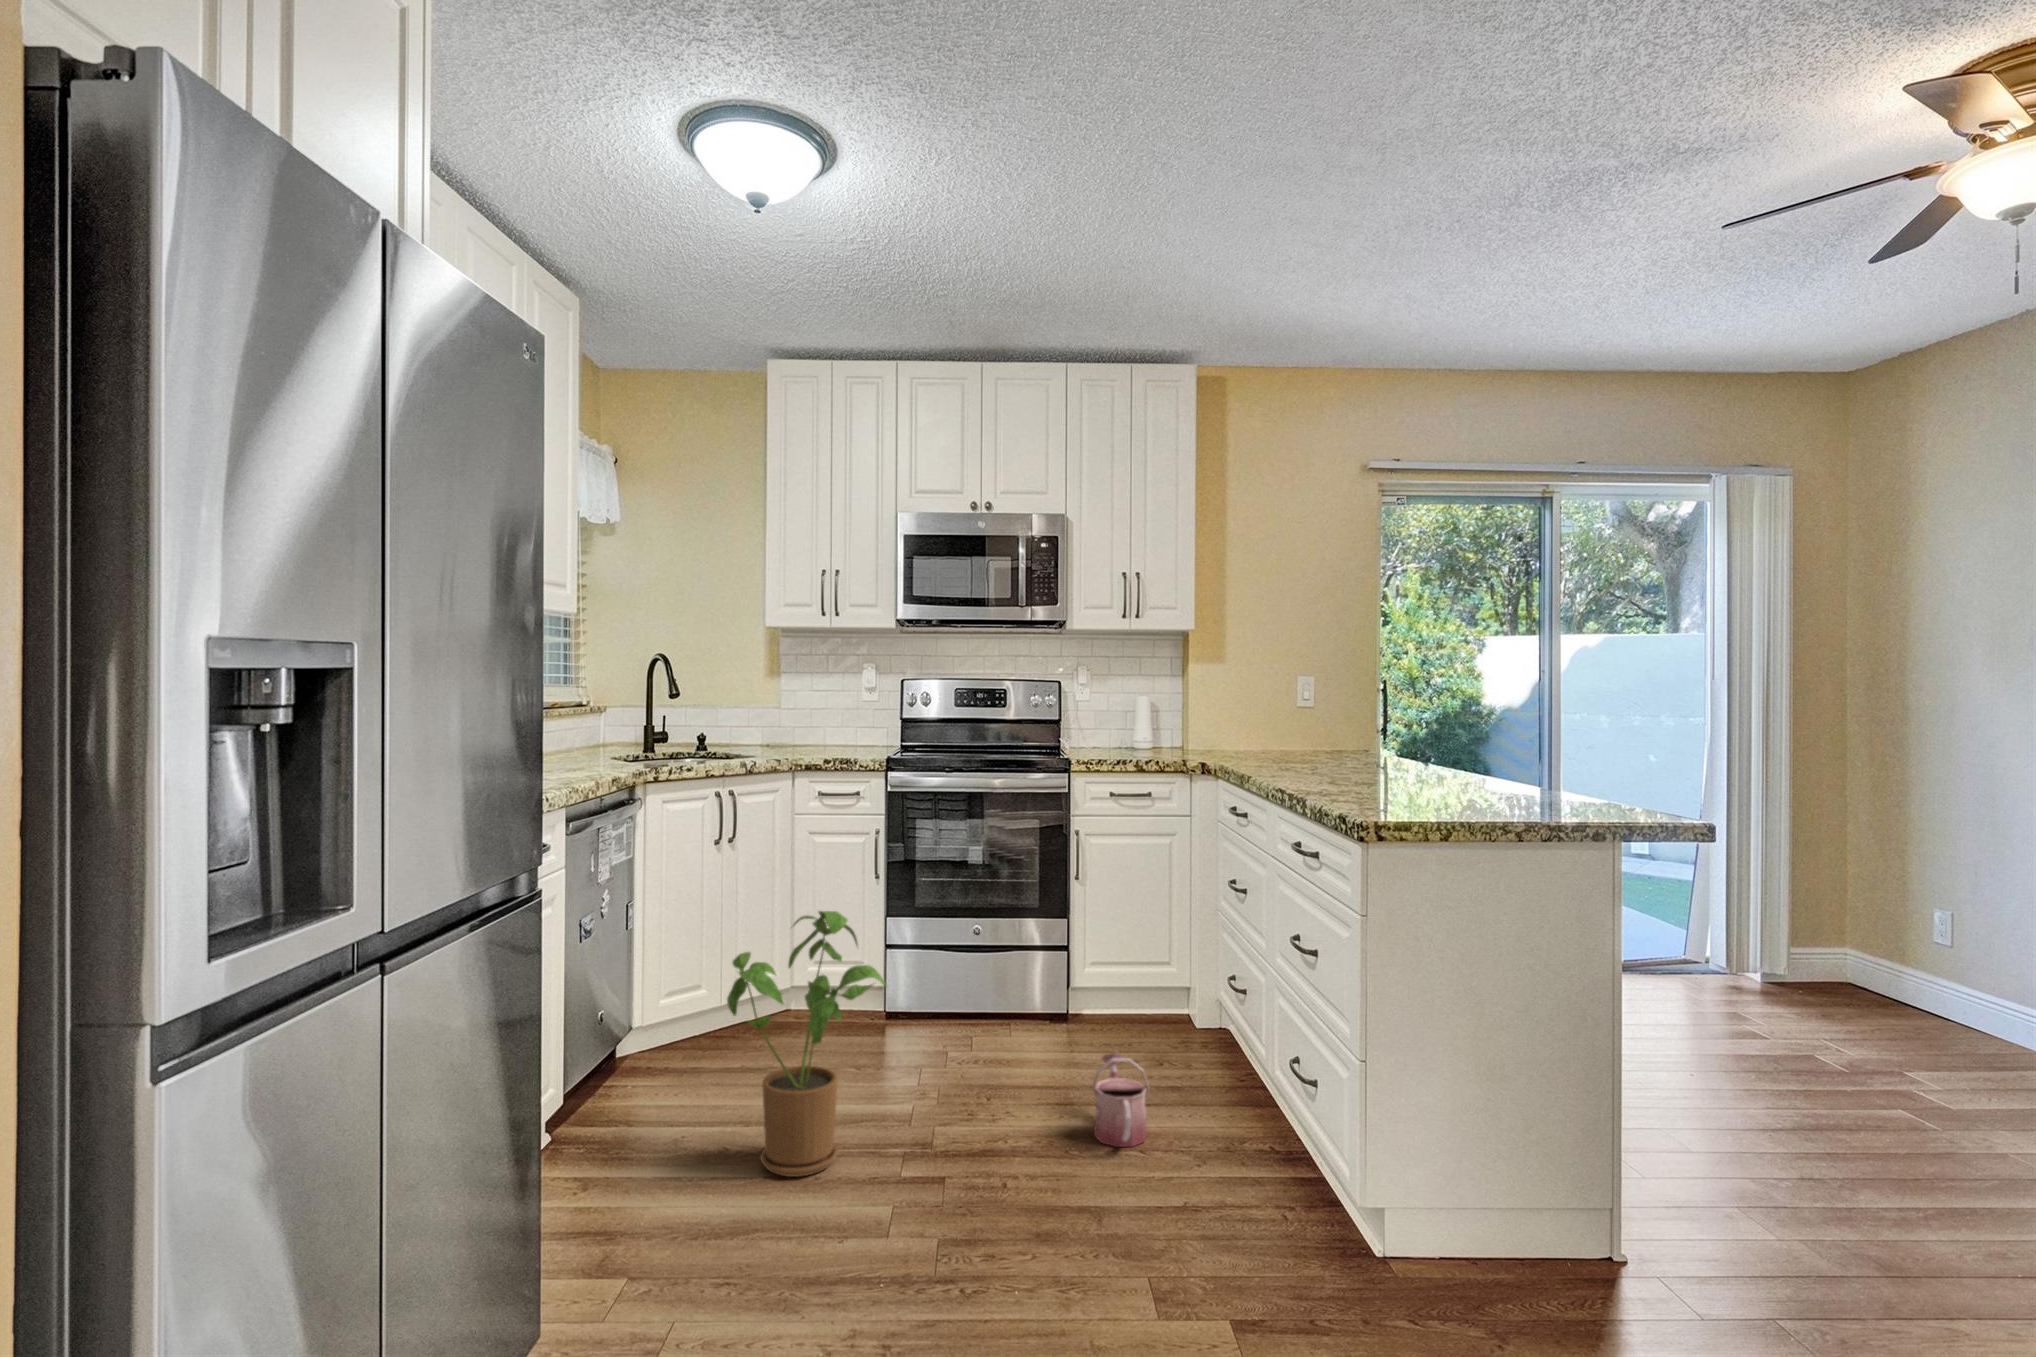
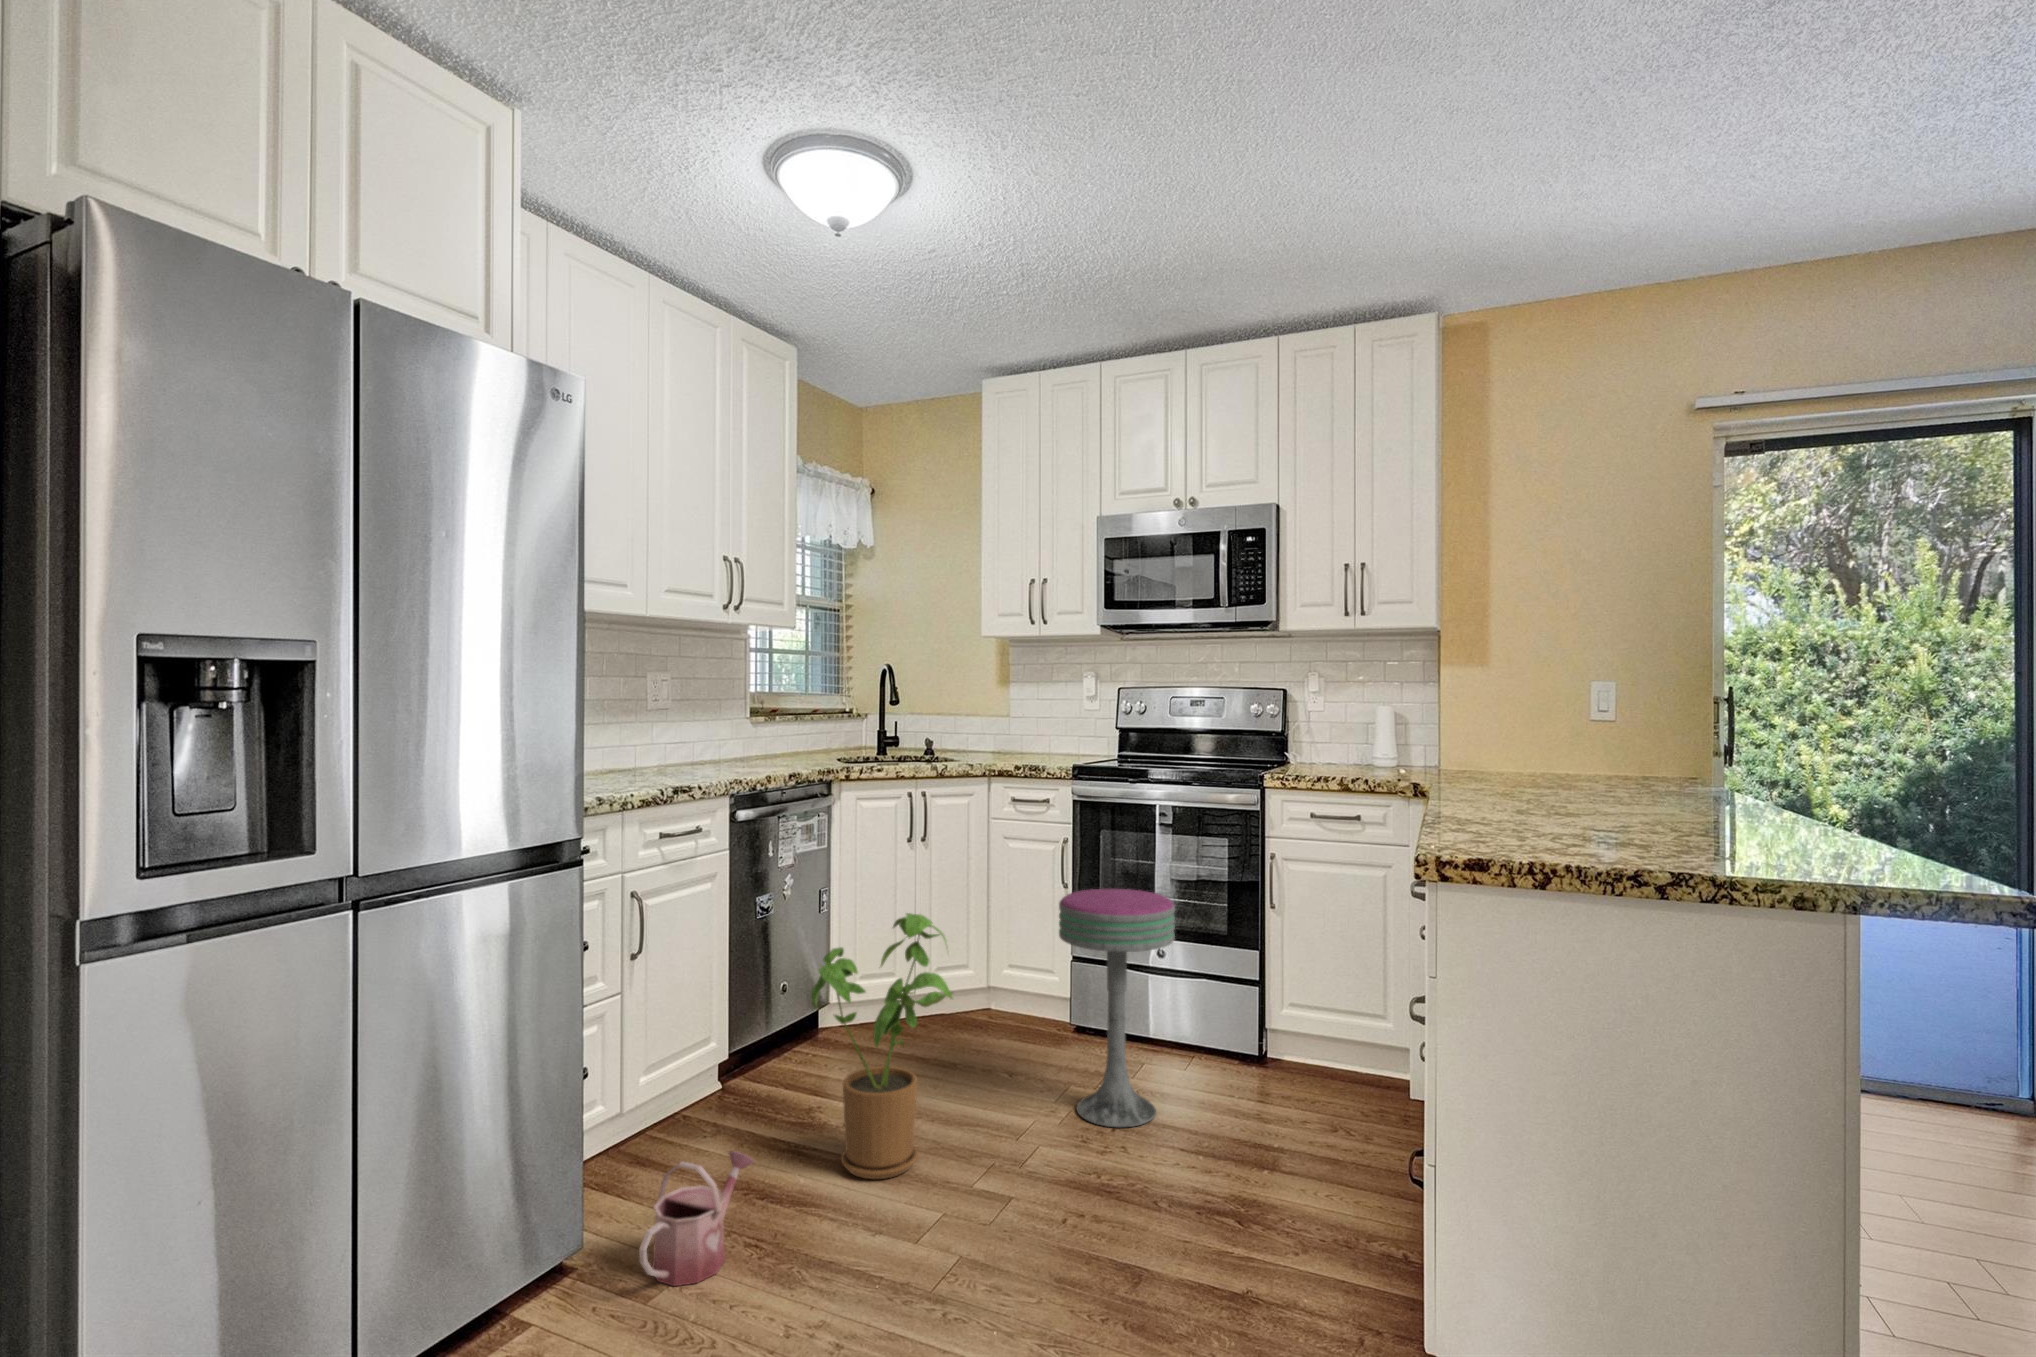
bar stool: none [928,874,1037,1095] -> present [1059,889,1175,1128]
watering can: present [1092,1053,1149,1147] -> present [639,1151,754,1286]

